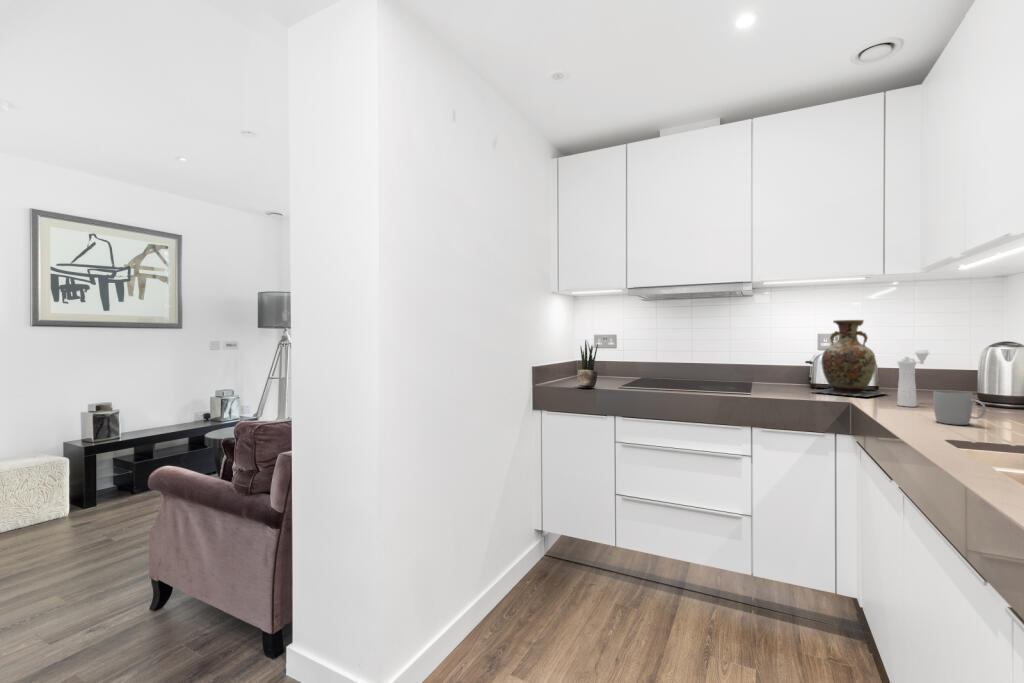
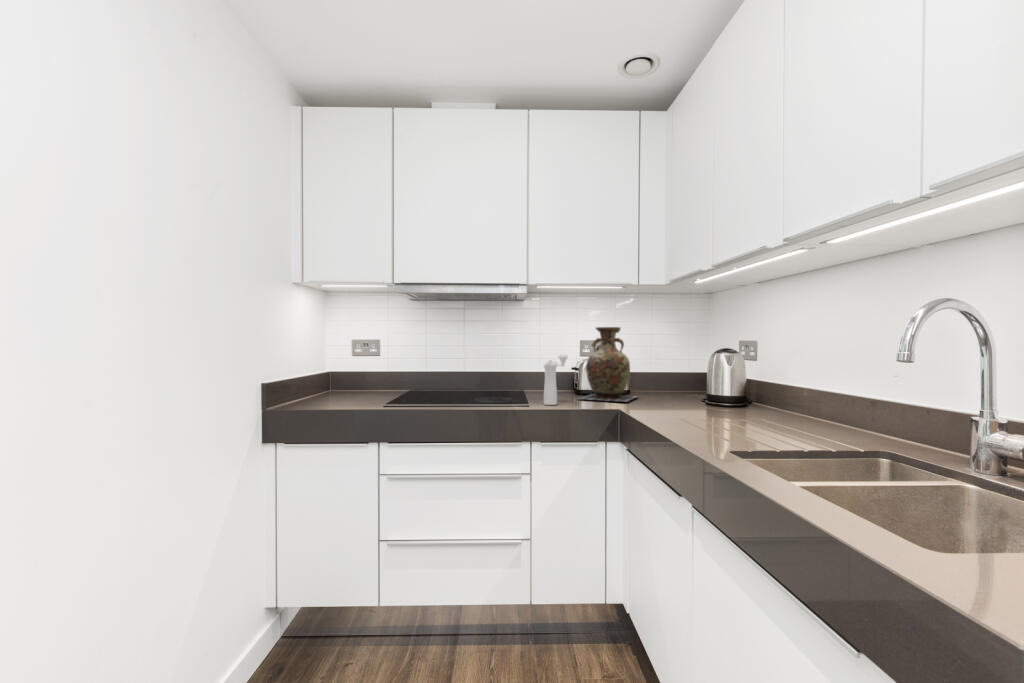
potted plant: present [578,340,598,387] -> none [327,346,355,408]
pepper mill: present [898,350,929,407] -> present [544,354,568,405]
mug: present [933,390,986,425] -> none [697,396,740,430]

